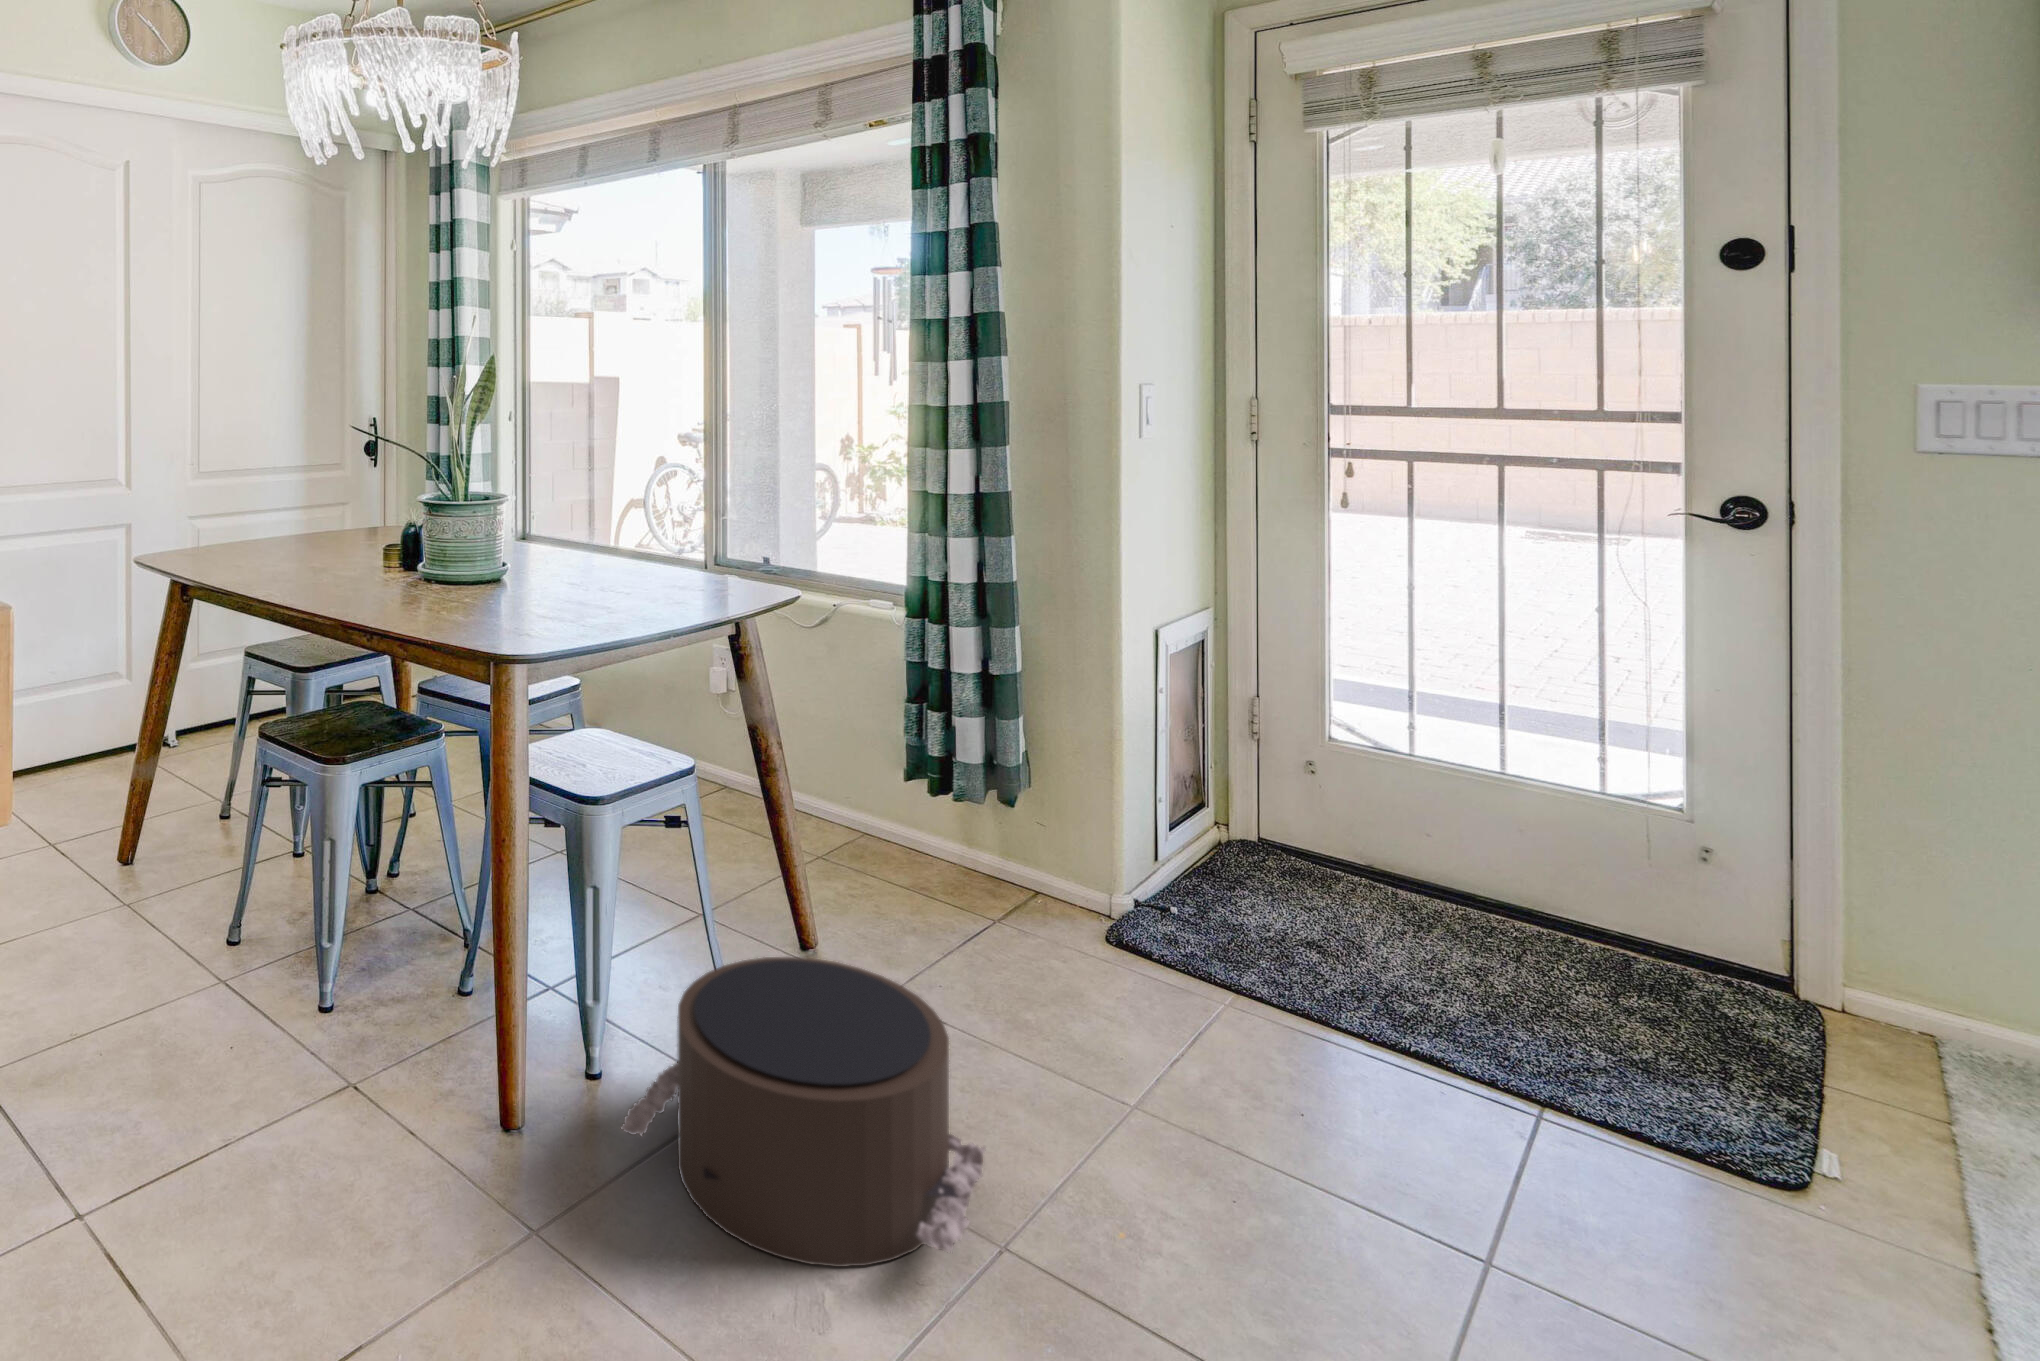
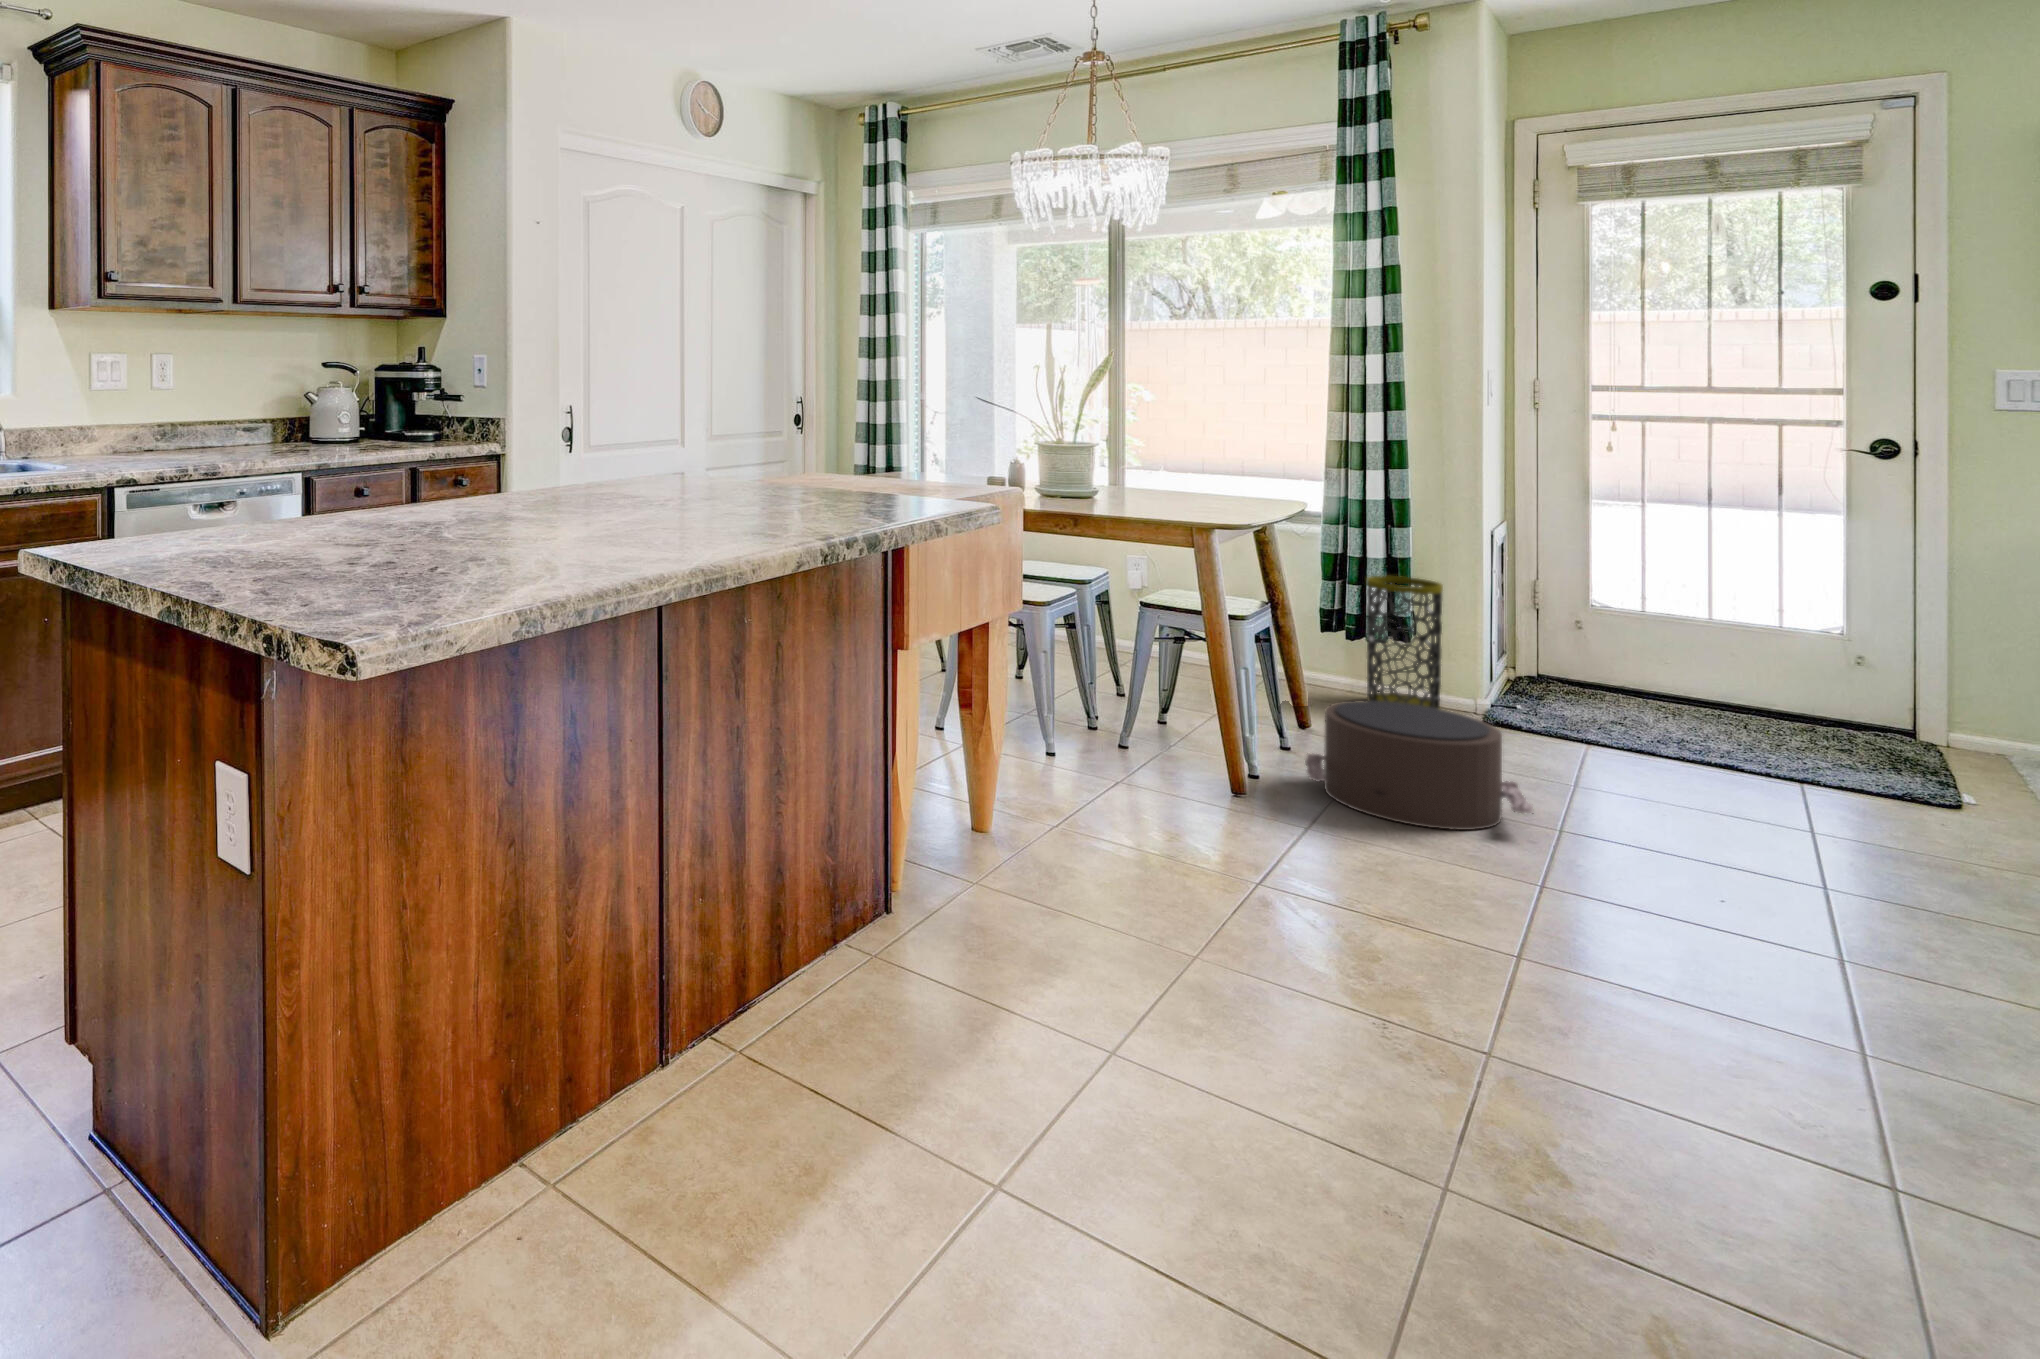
trash can: none [949,698,1054,930] -> present [1367,576,1443,709]

